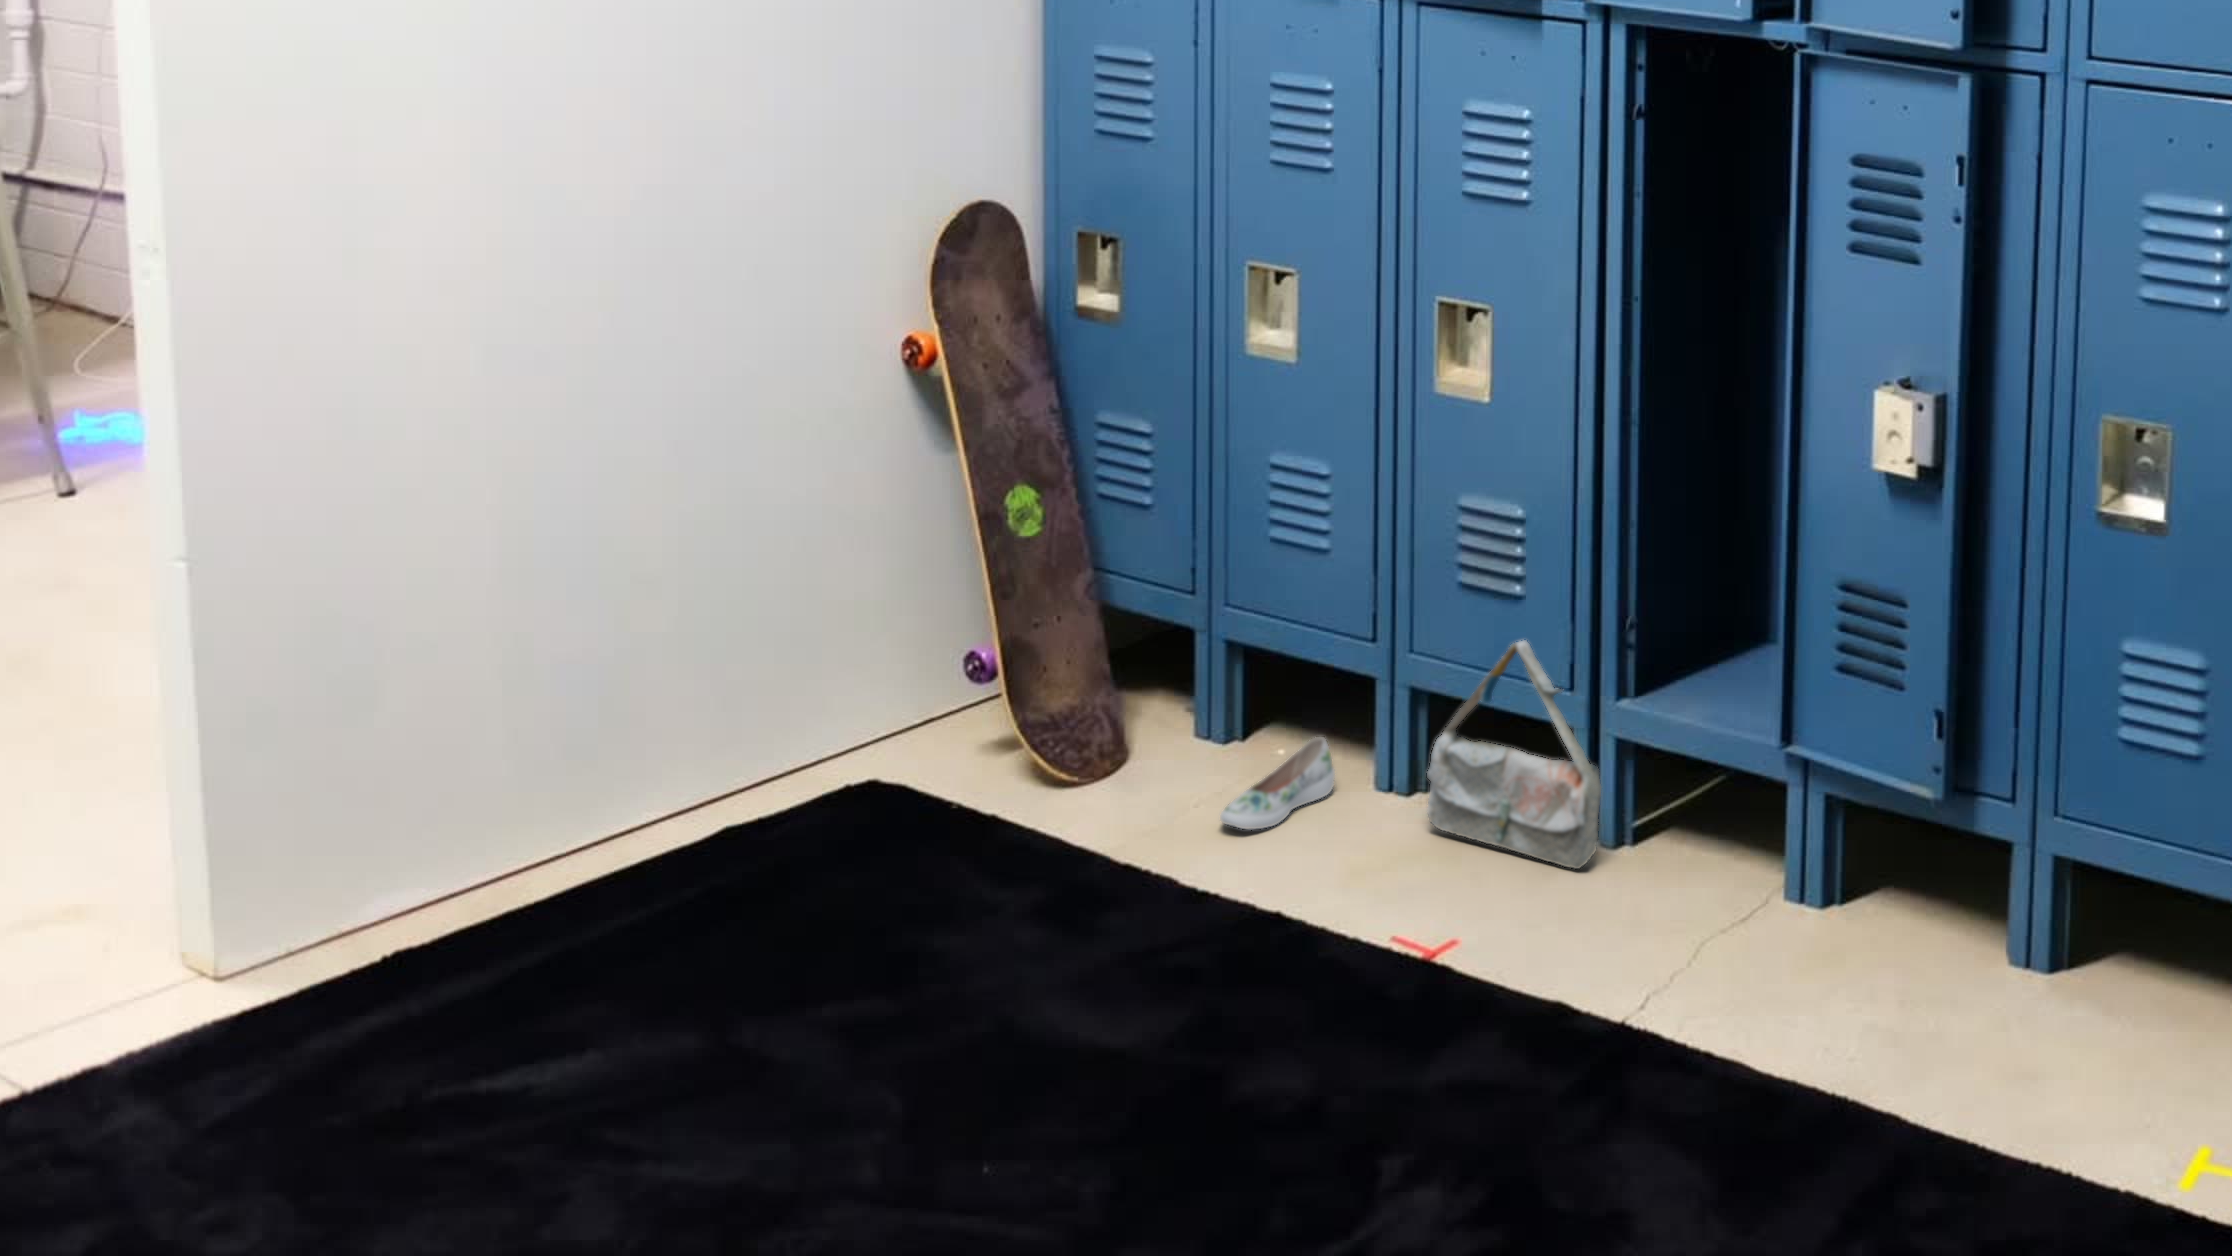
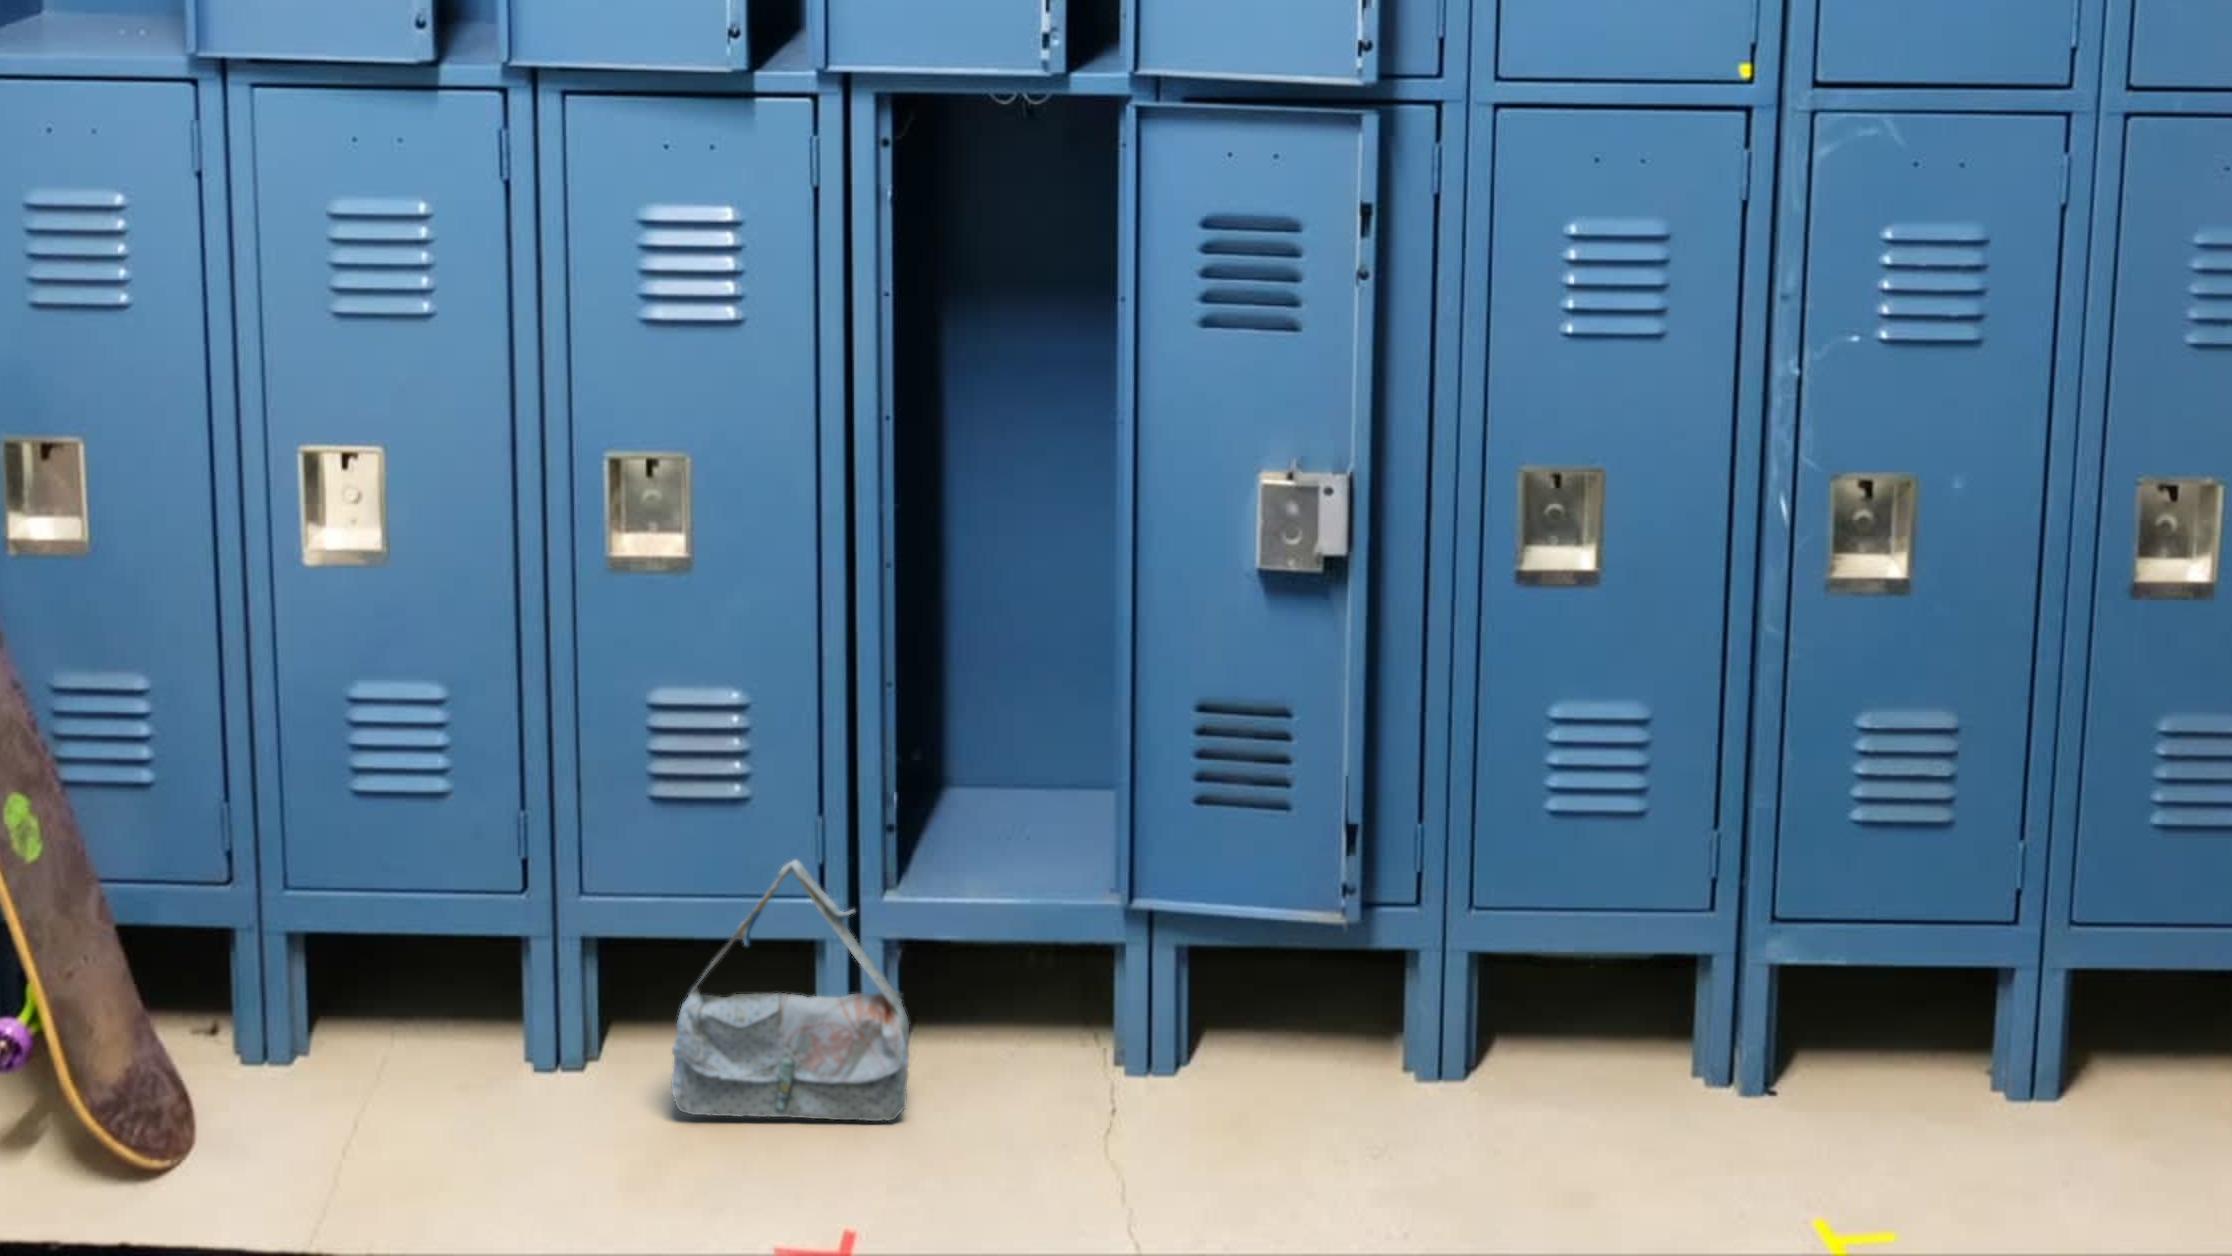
shoe: present [1220,737,1335,830] -> none [417,1035,507,1179]

